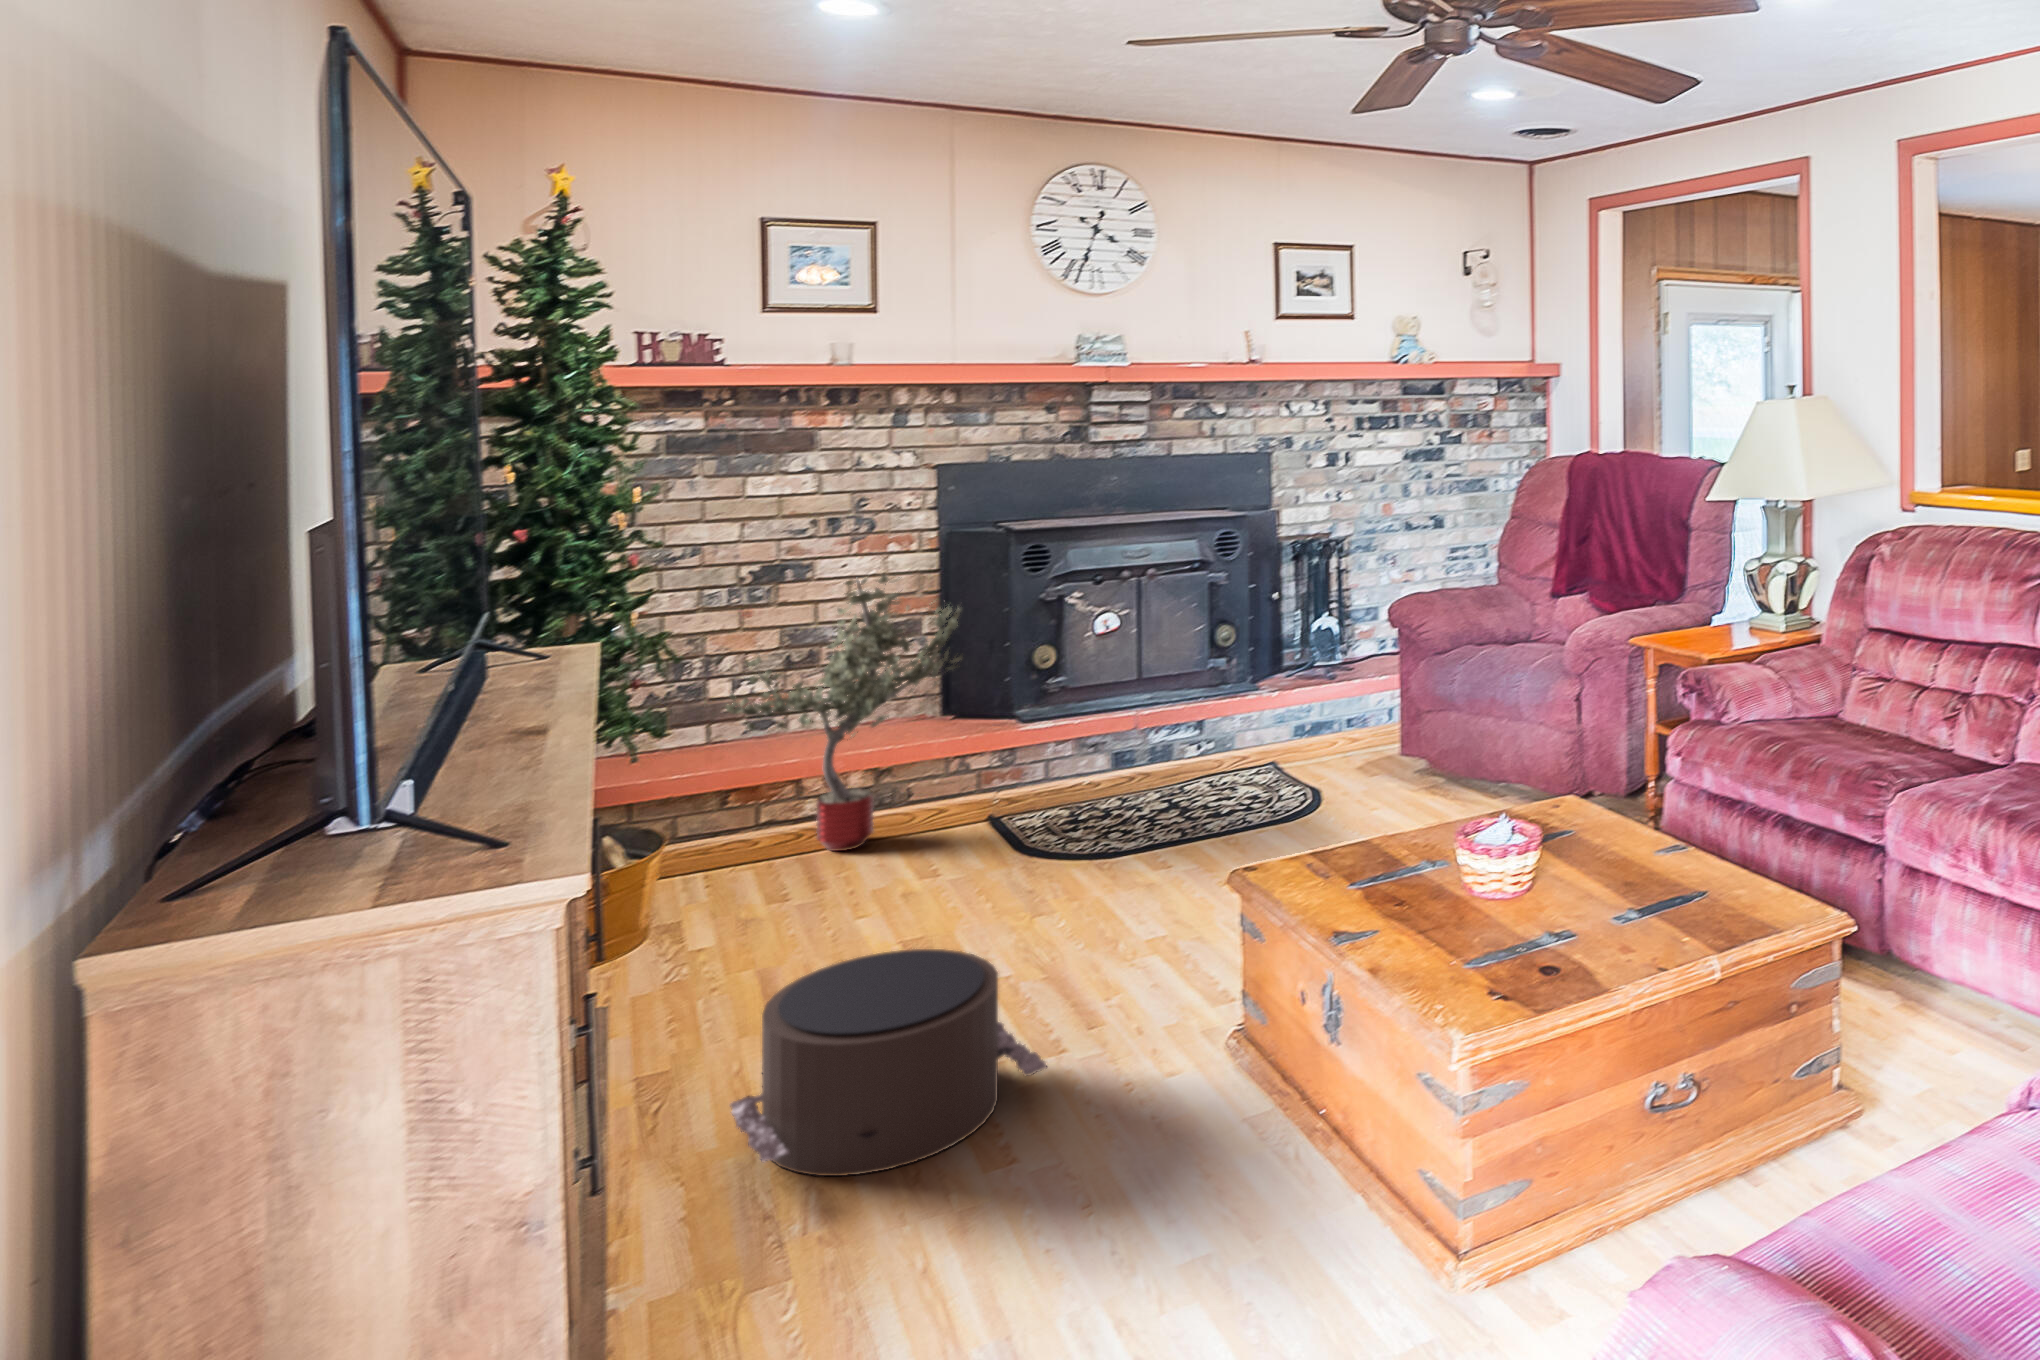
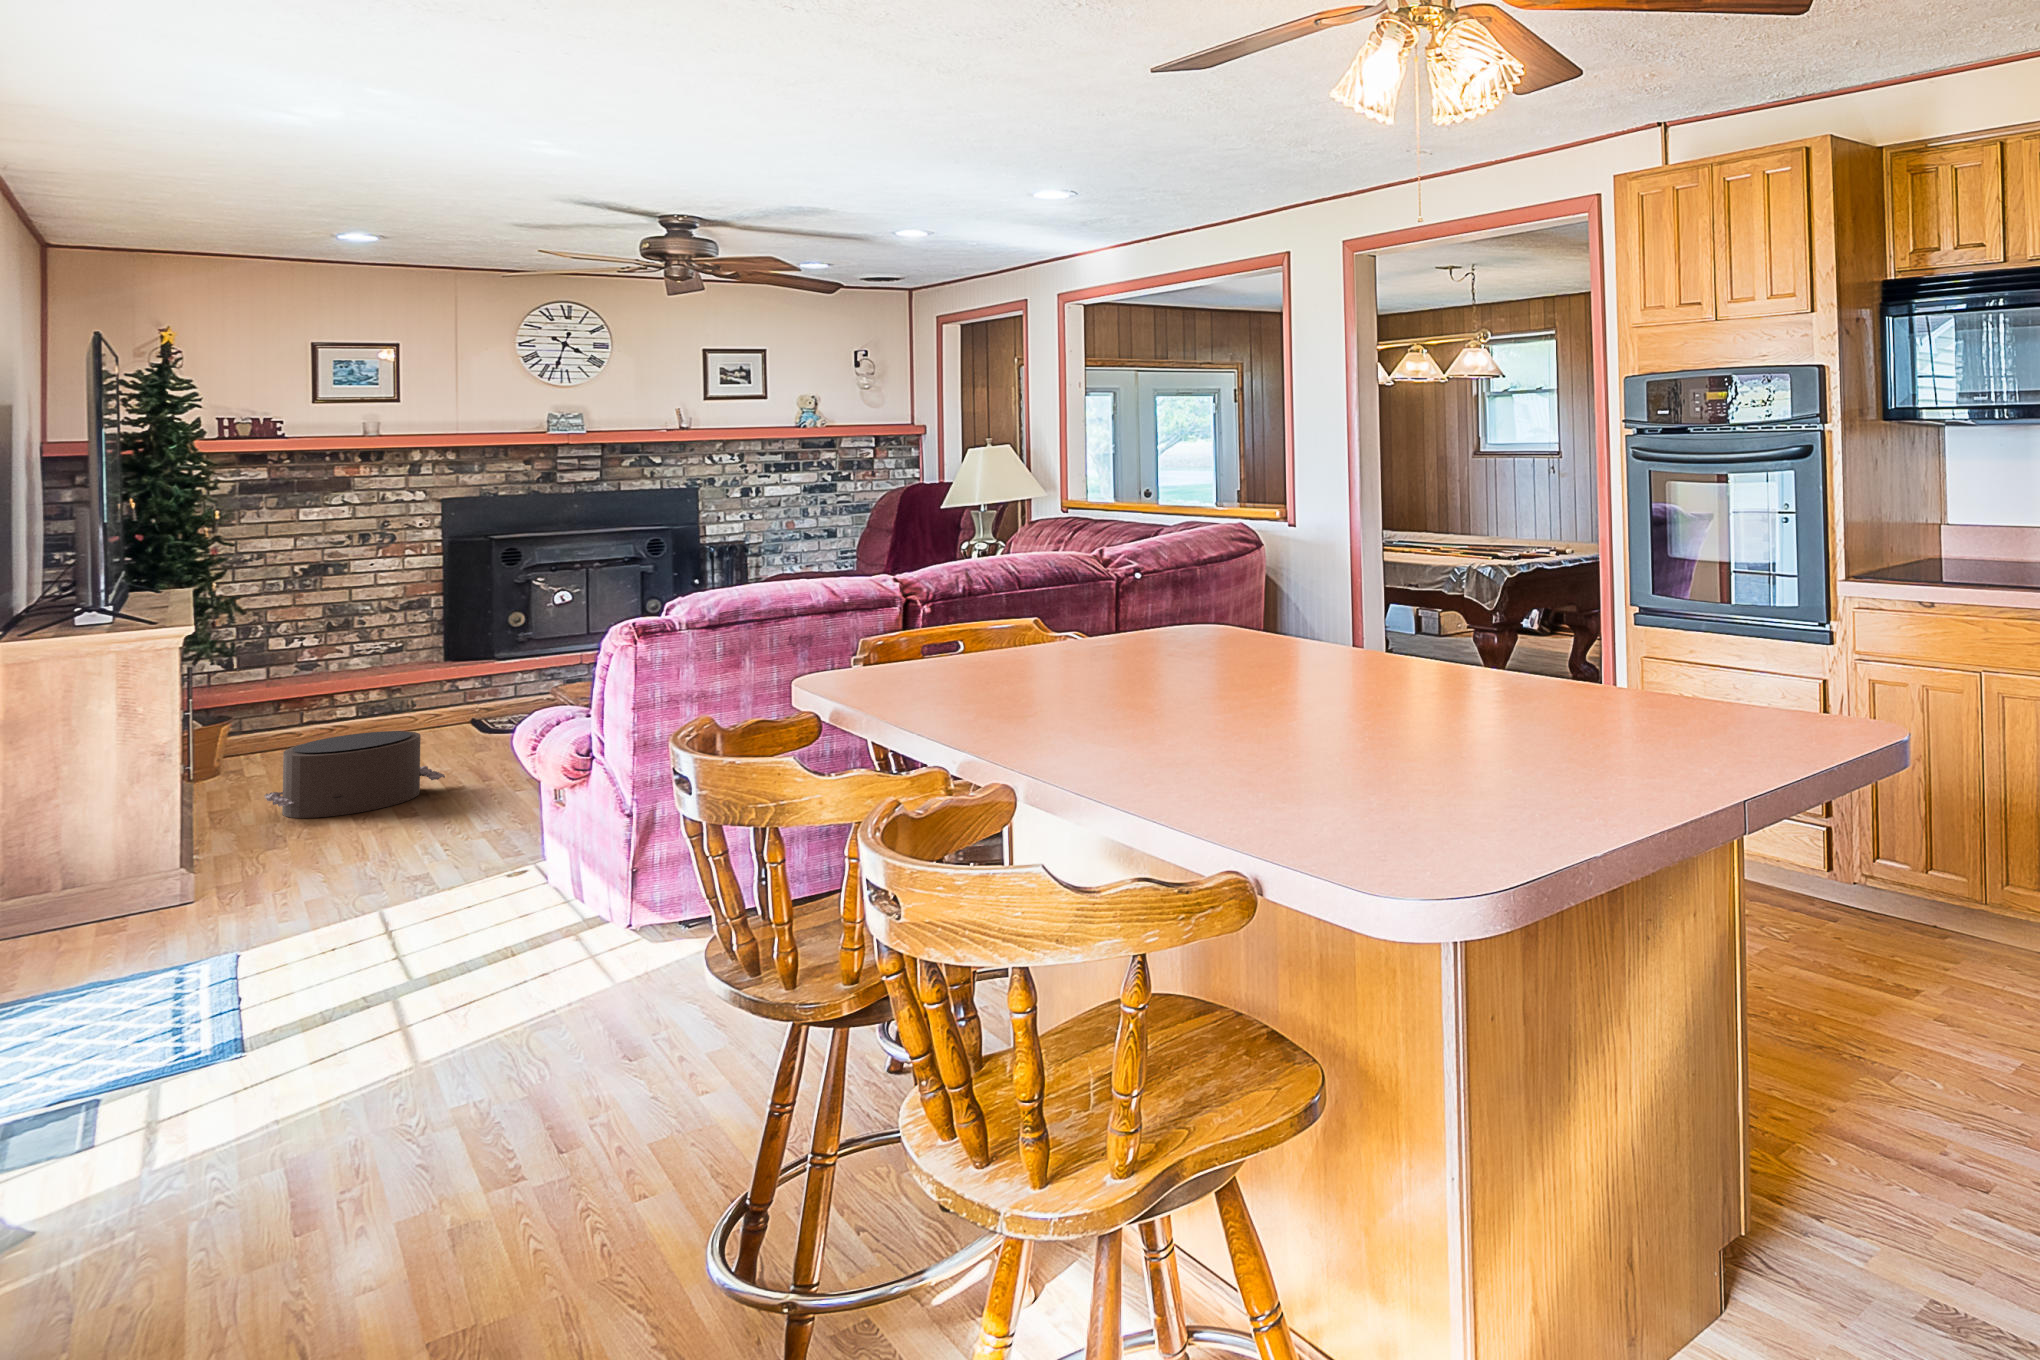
potted tree: present [725,573,962,851] -> none [275,565,450,734]

